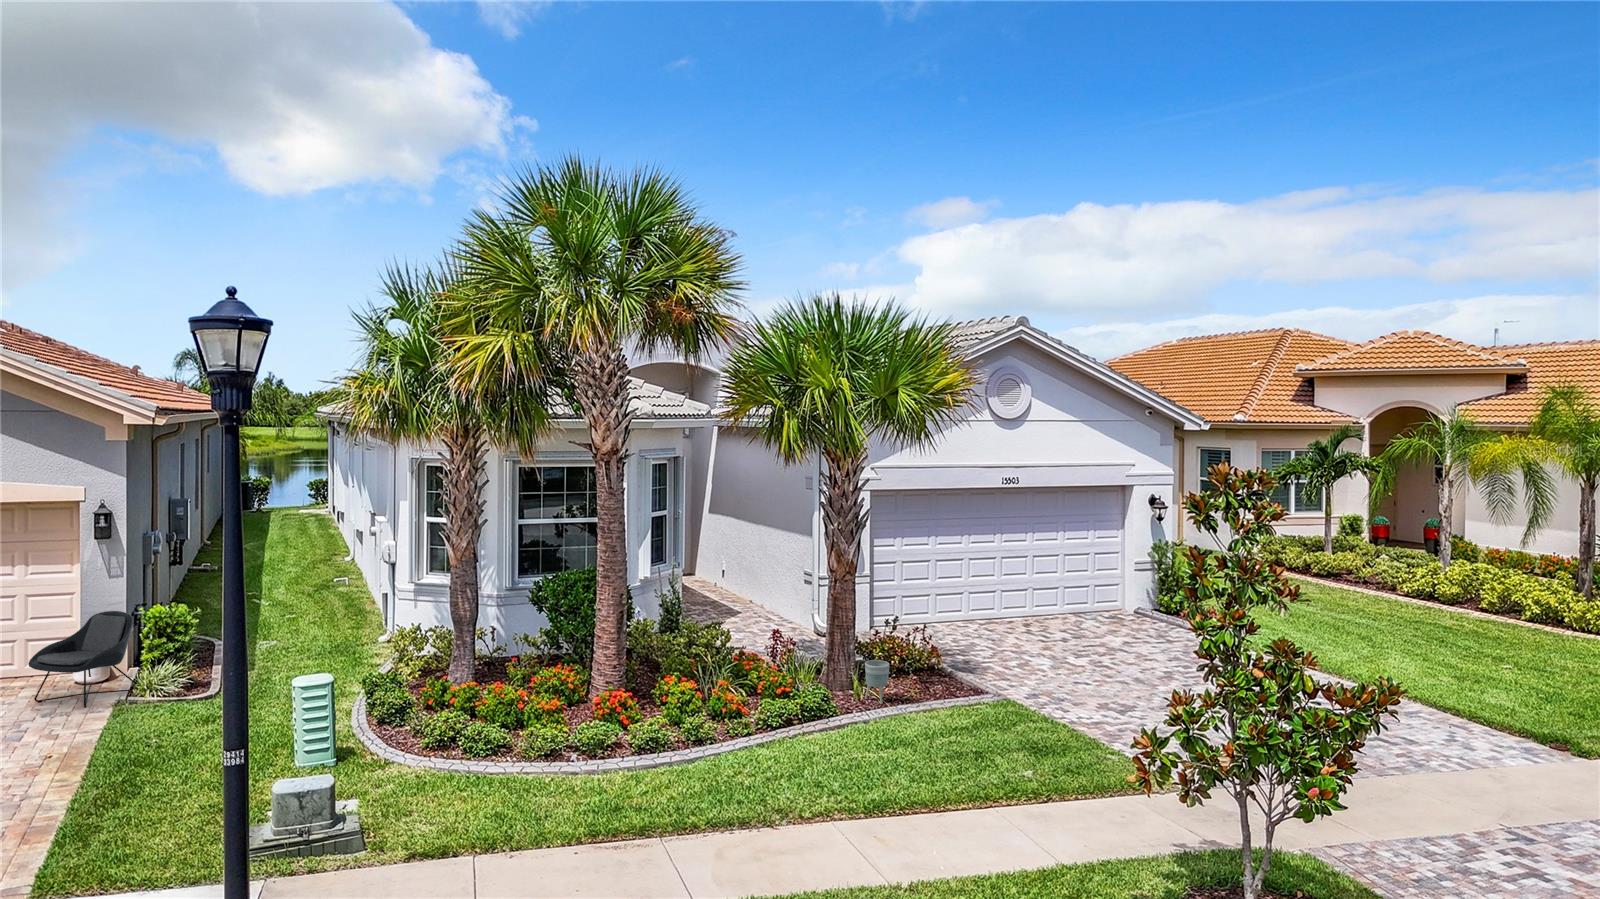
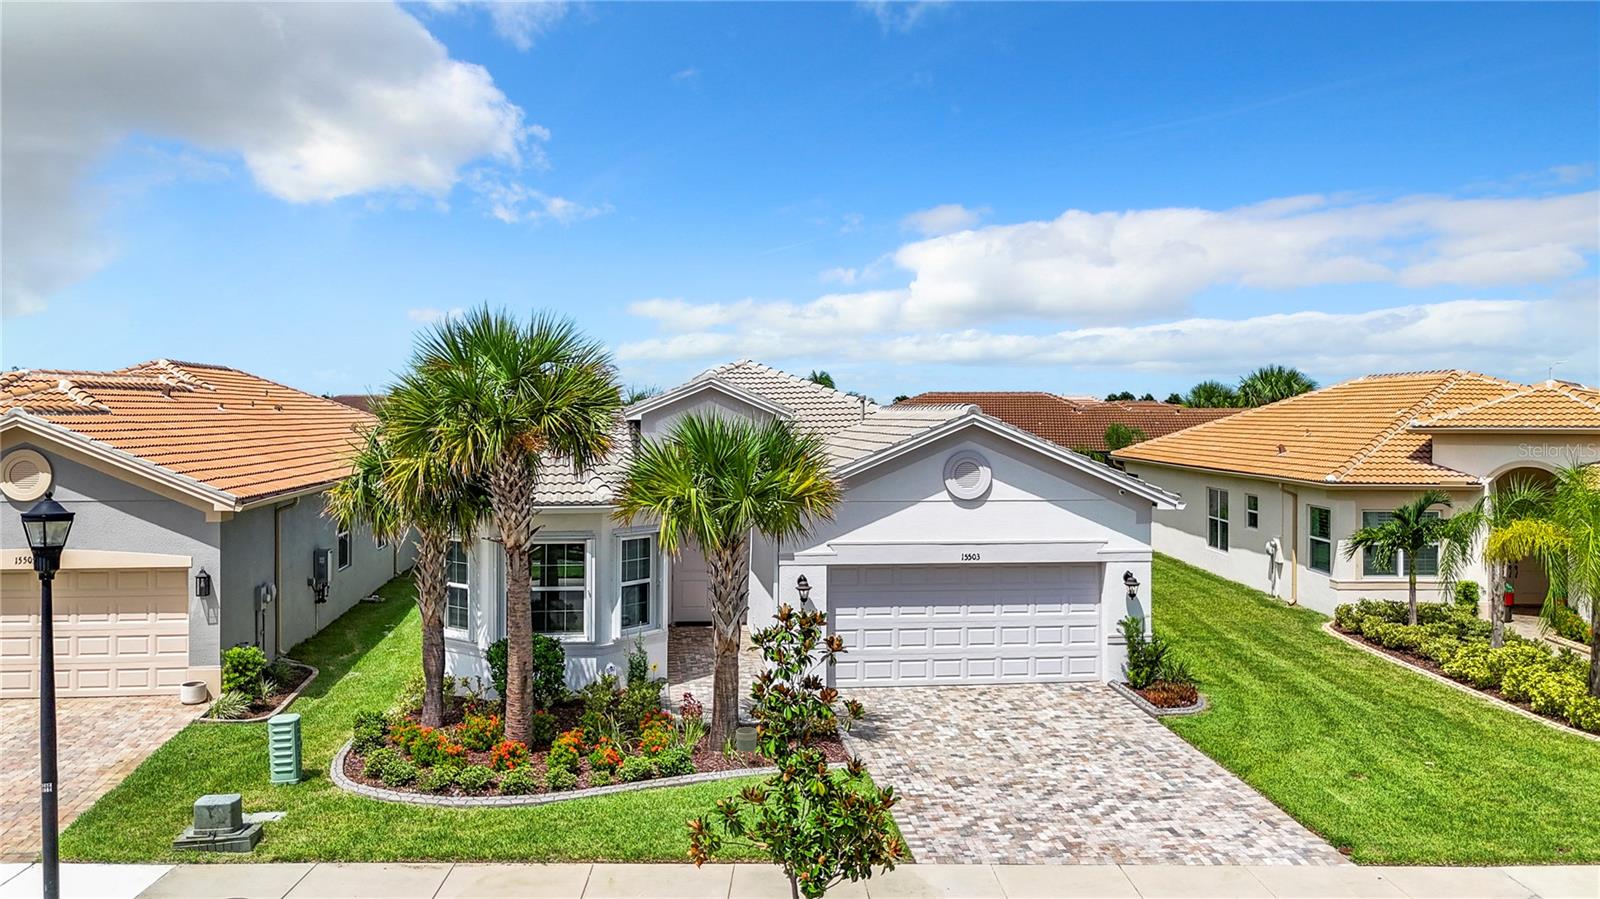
lounge chair: present [29,611,136,708] -> none [147,651,221,723]

